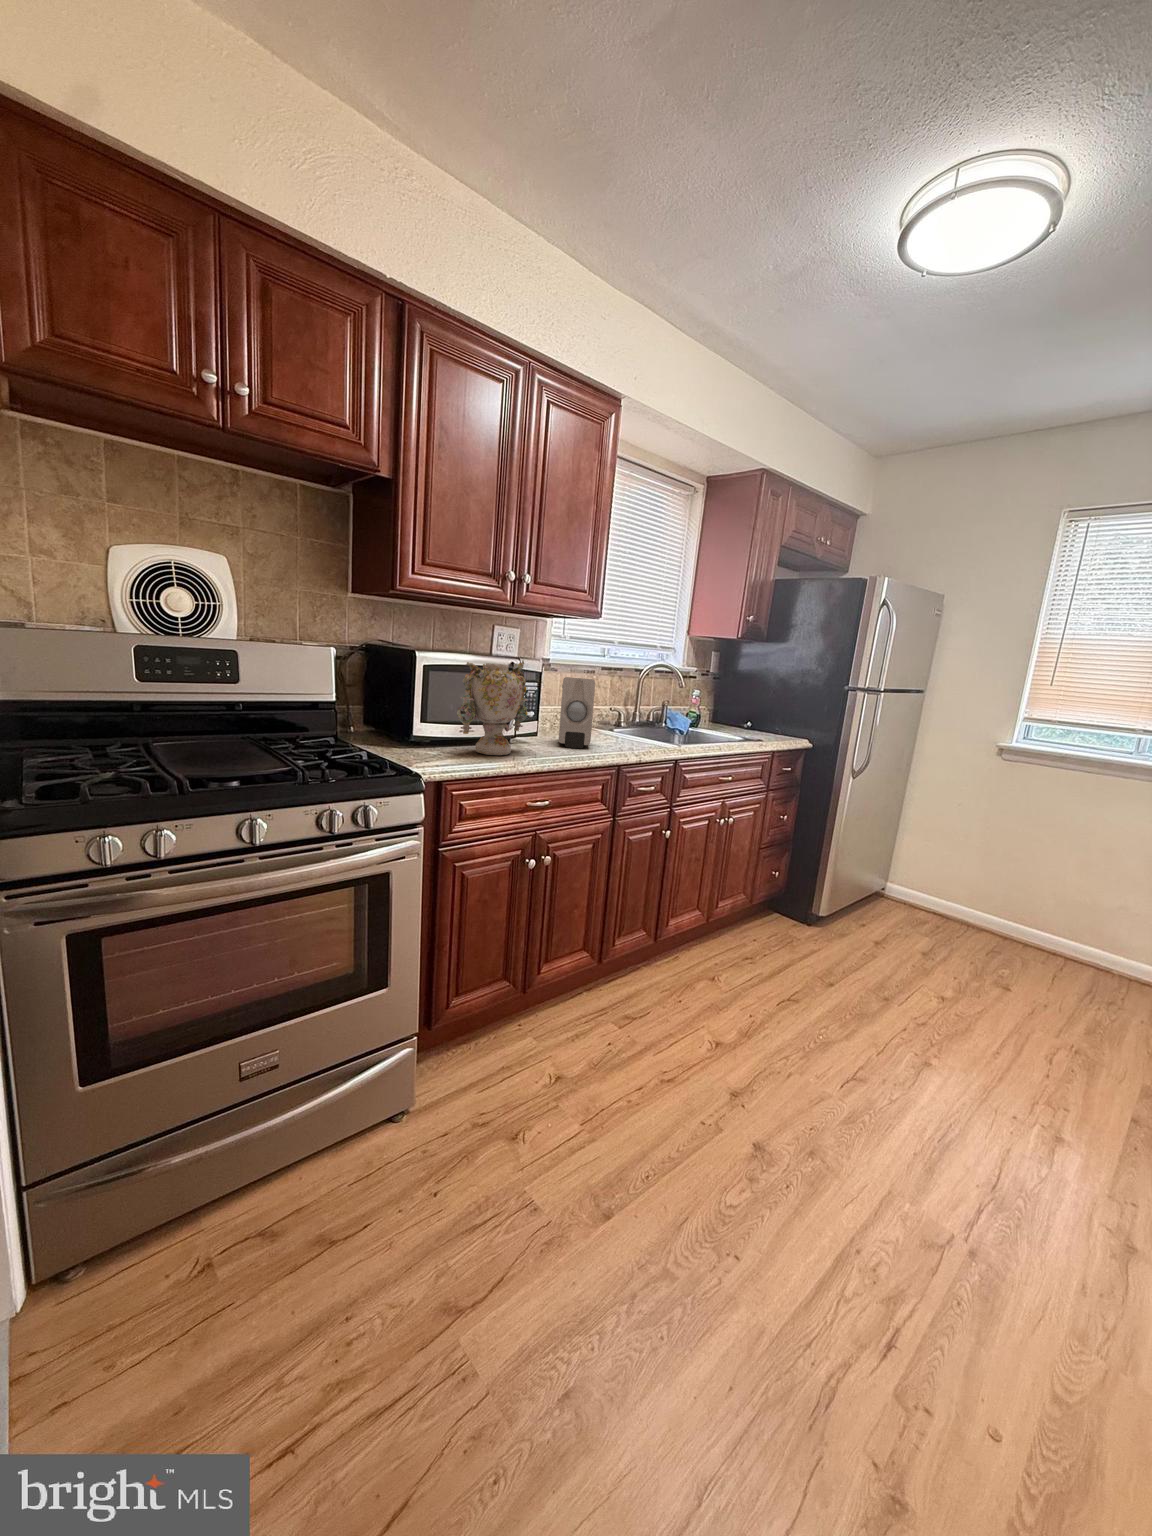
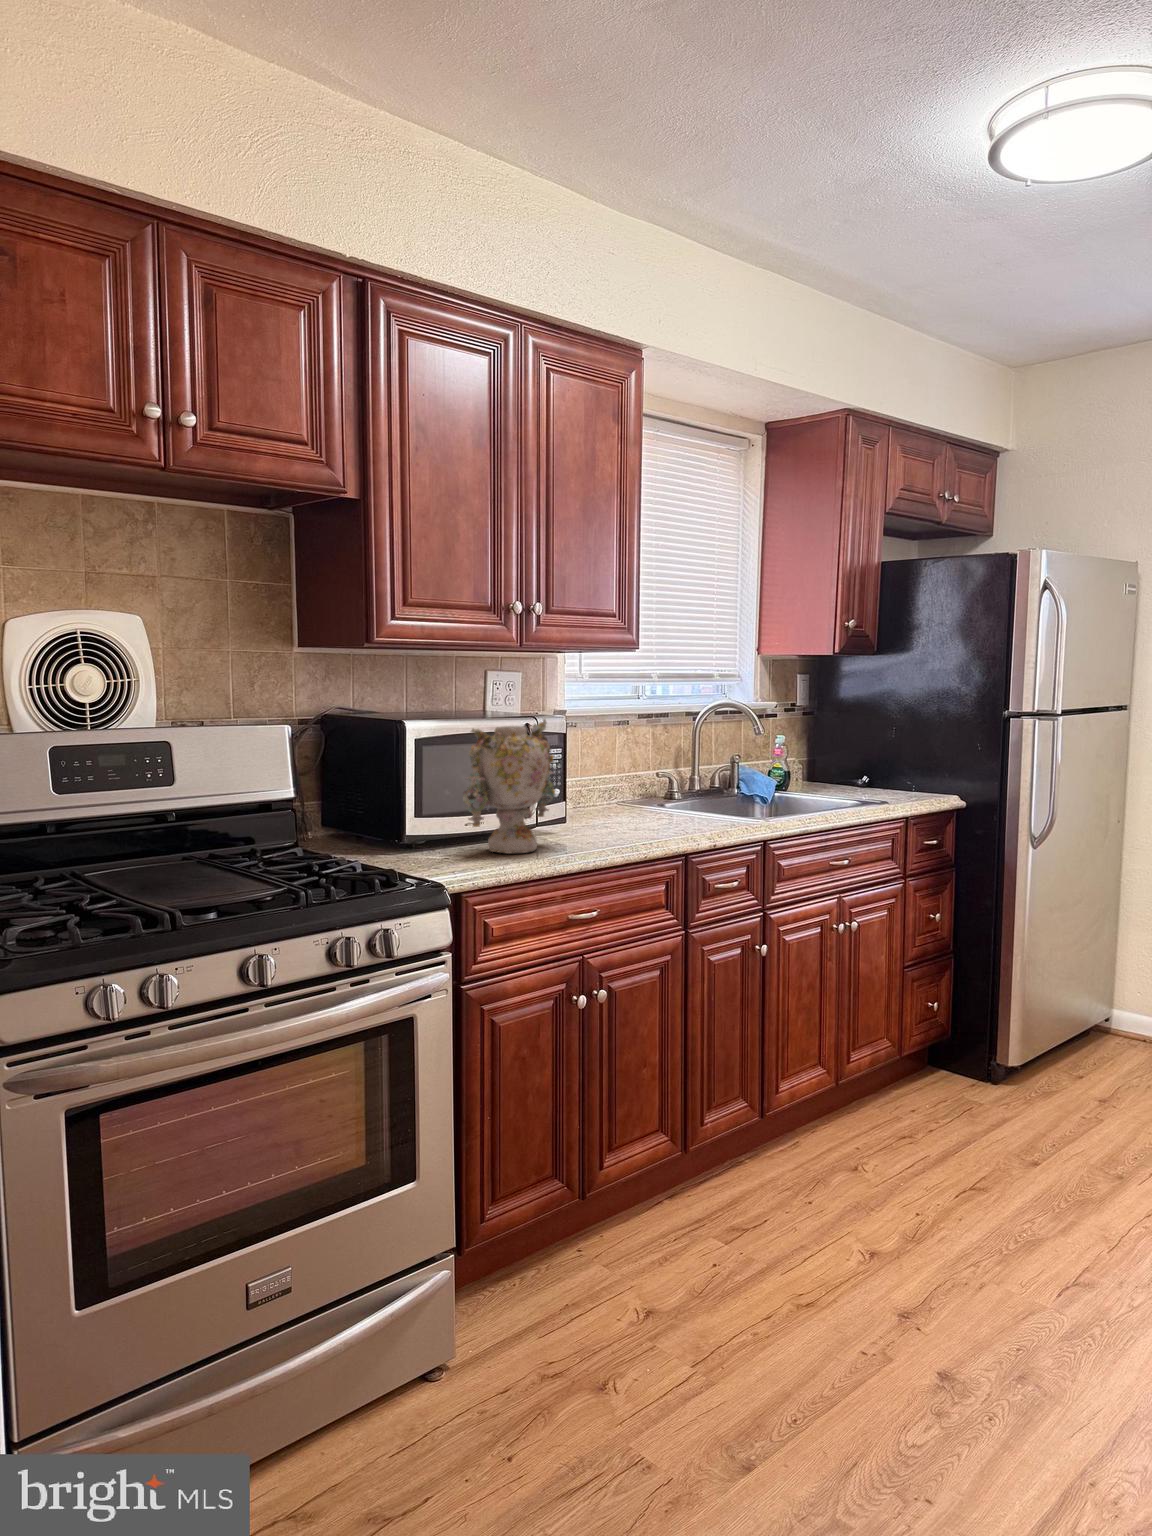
soap dispenser: present [559,677,595,748] -> none [593,735,643,835]

